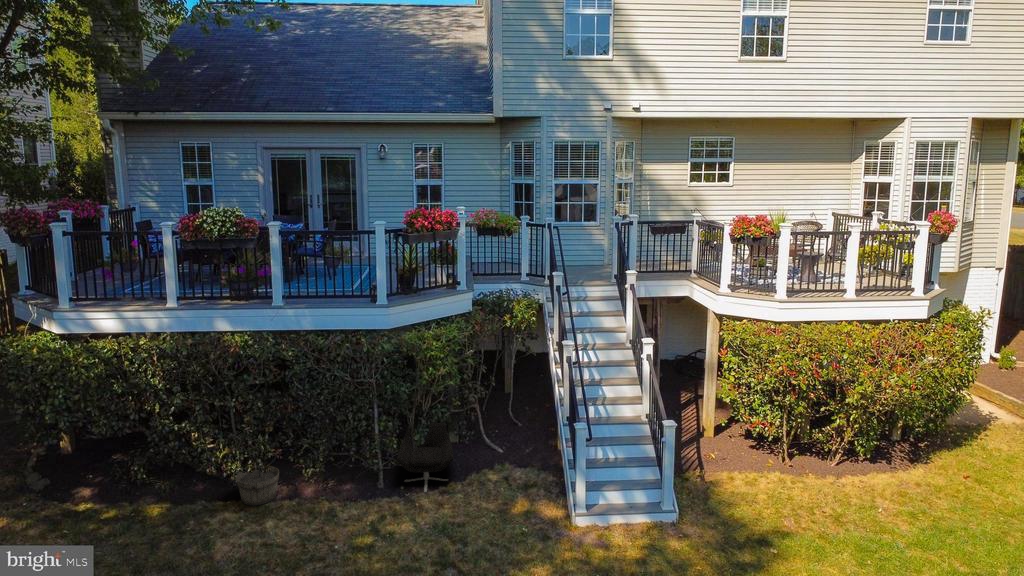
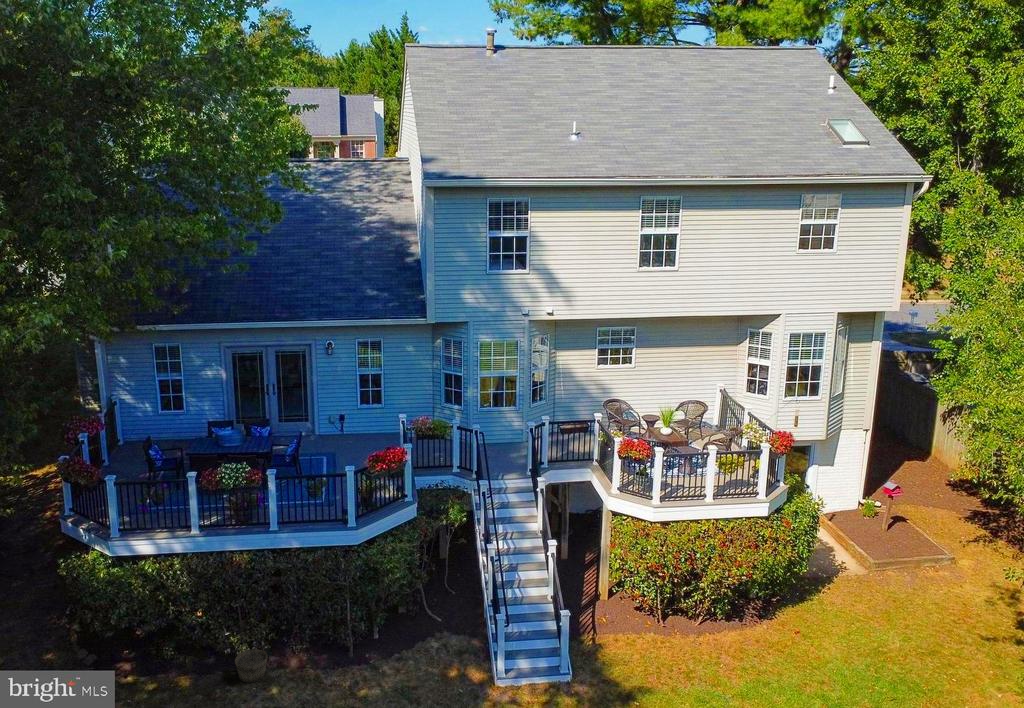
lounge chair: present [397,423,454,492] -> none [358,606,402,664]

